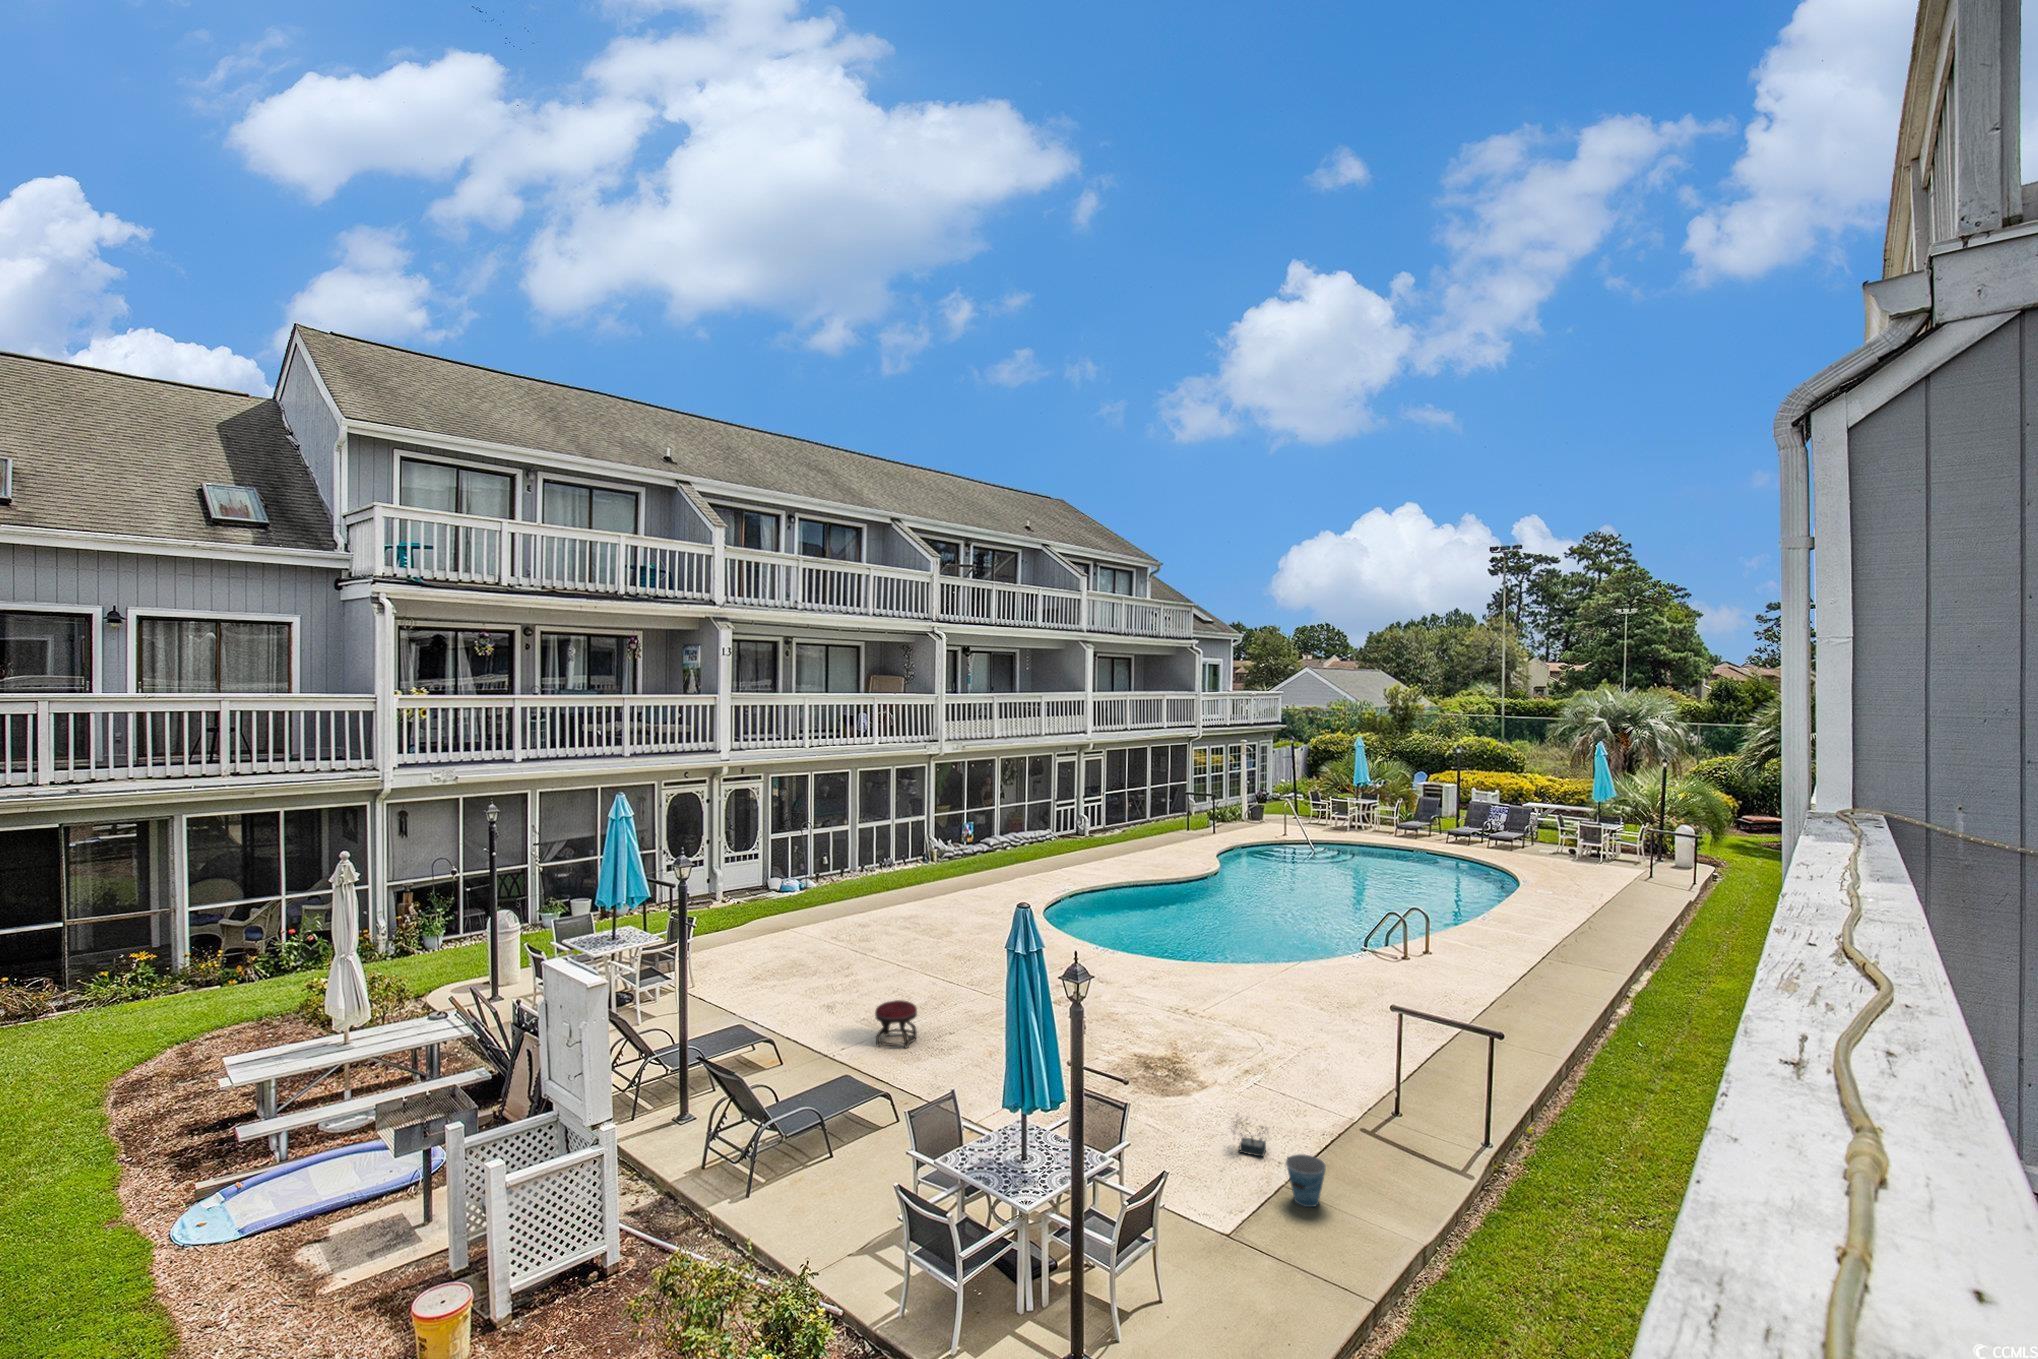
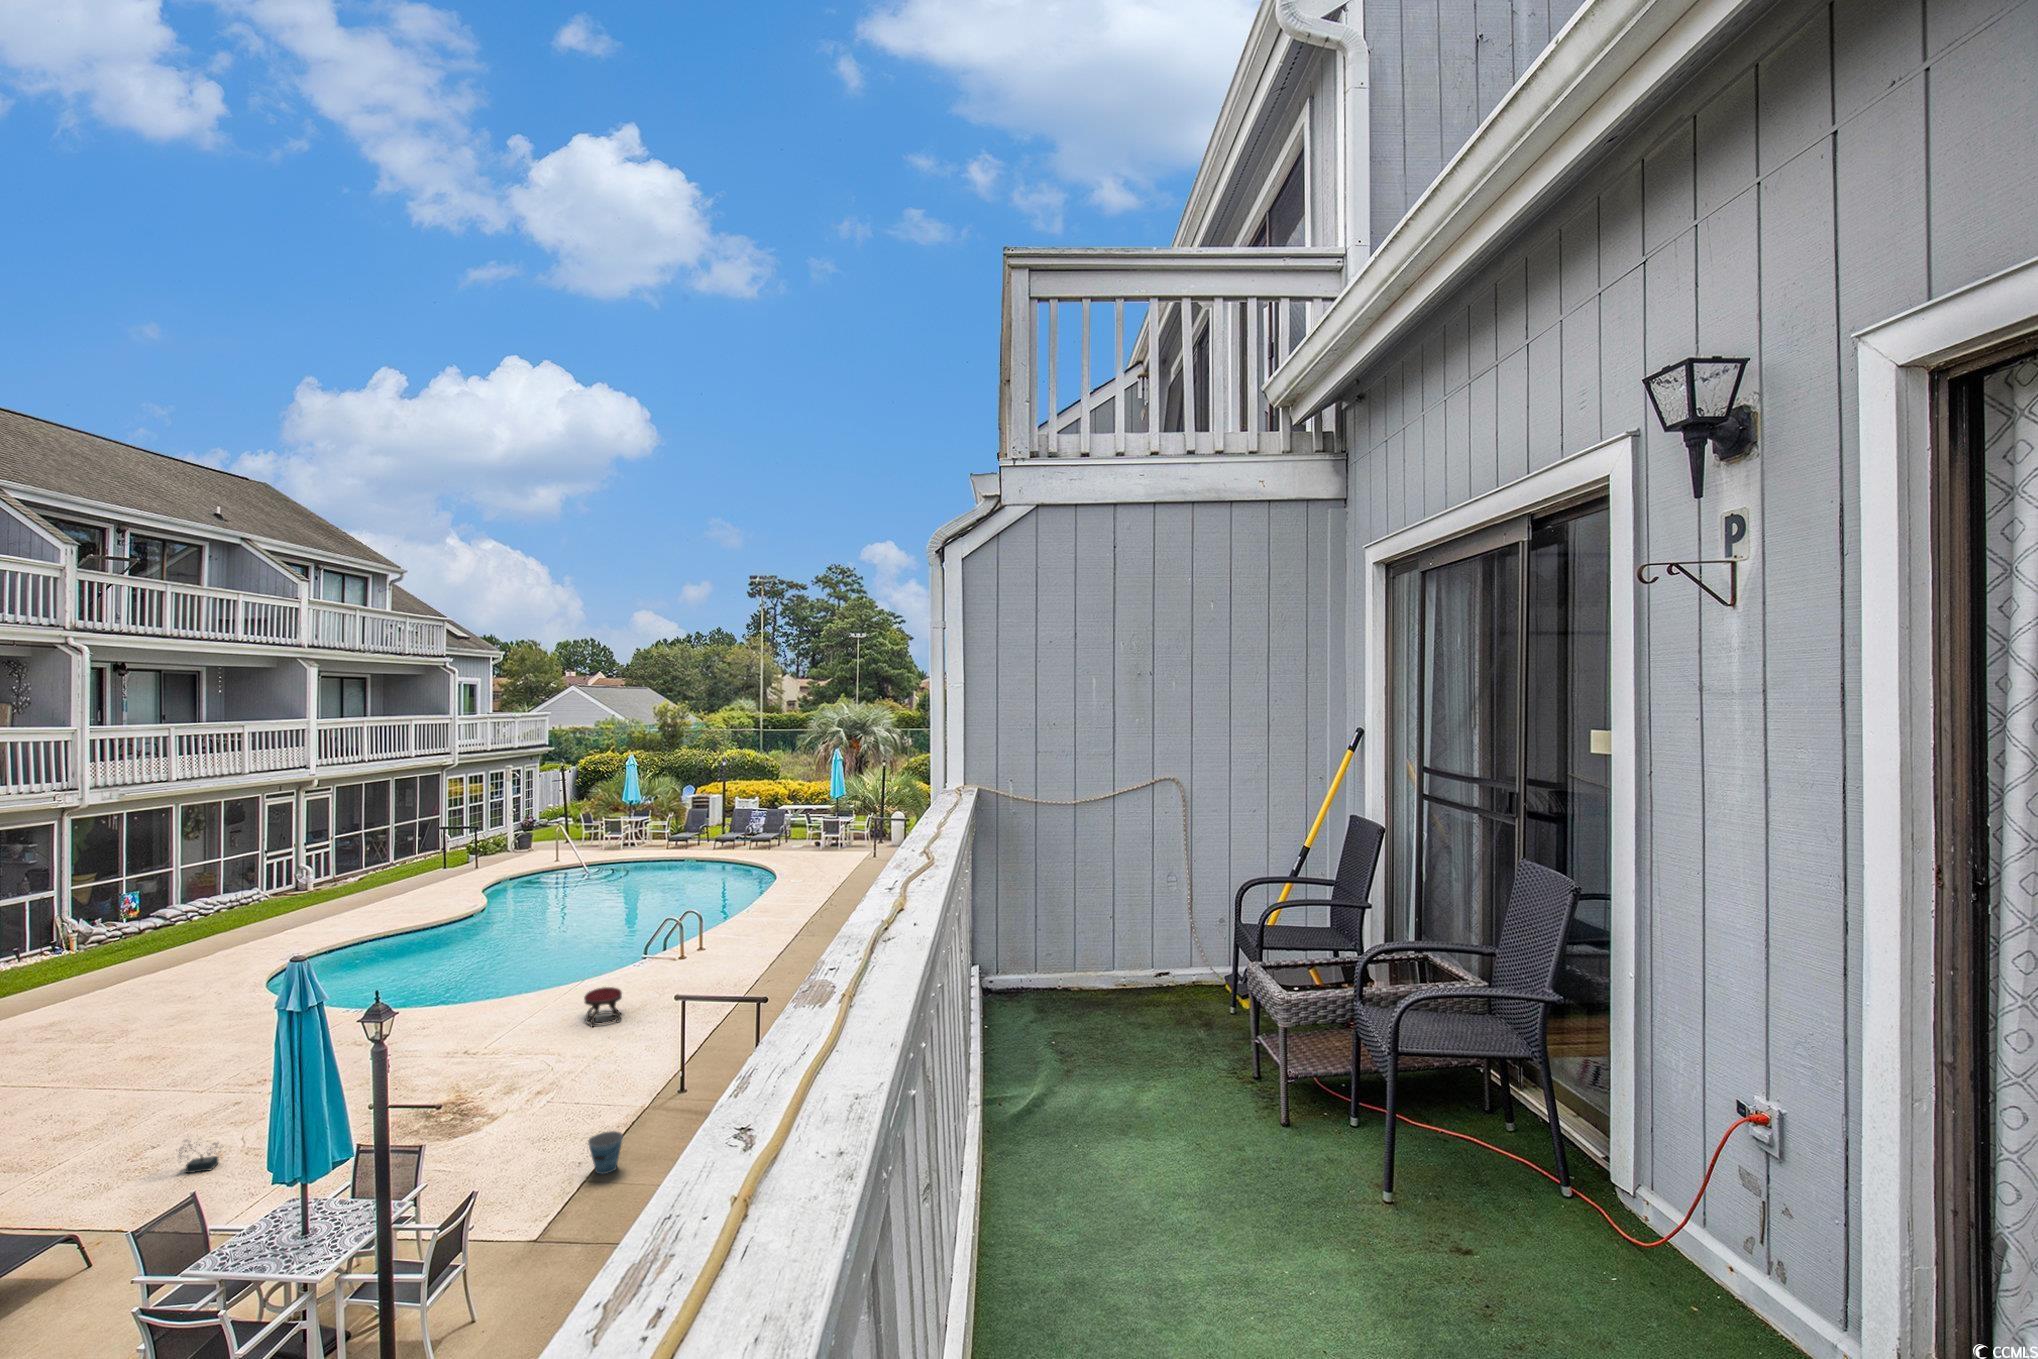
ottoman: present [875,1000,917,1048] -> present [584,987,622,1027]
decorative plant: present [1233,1115,1267,1157] -> present [179,1140,223,1173]

